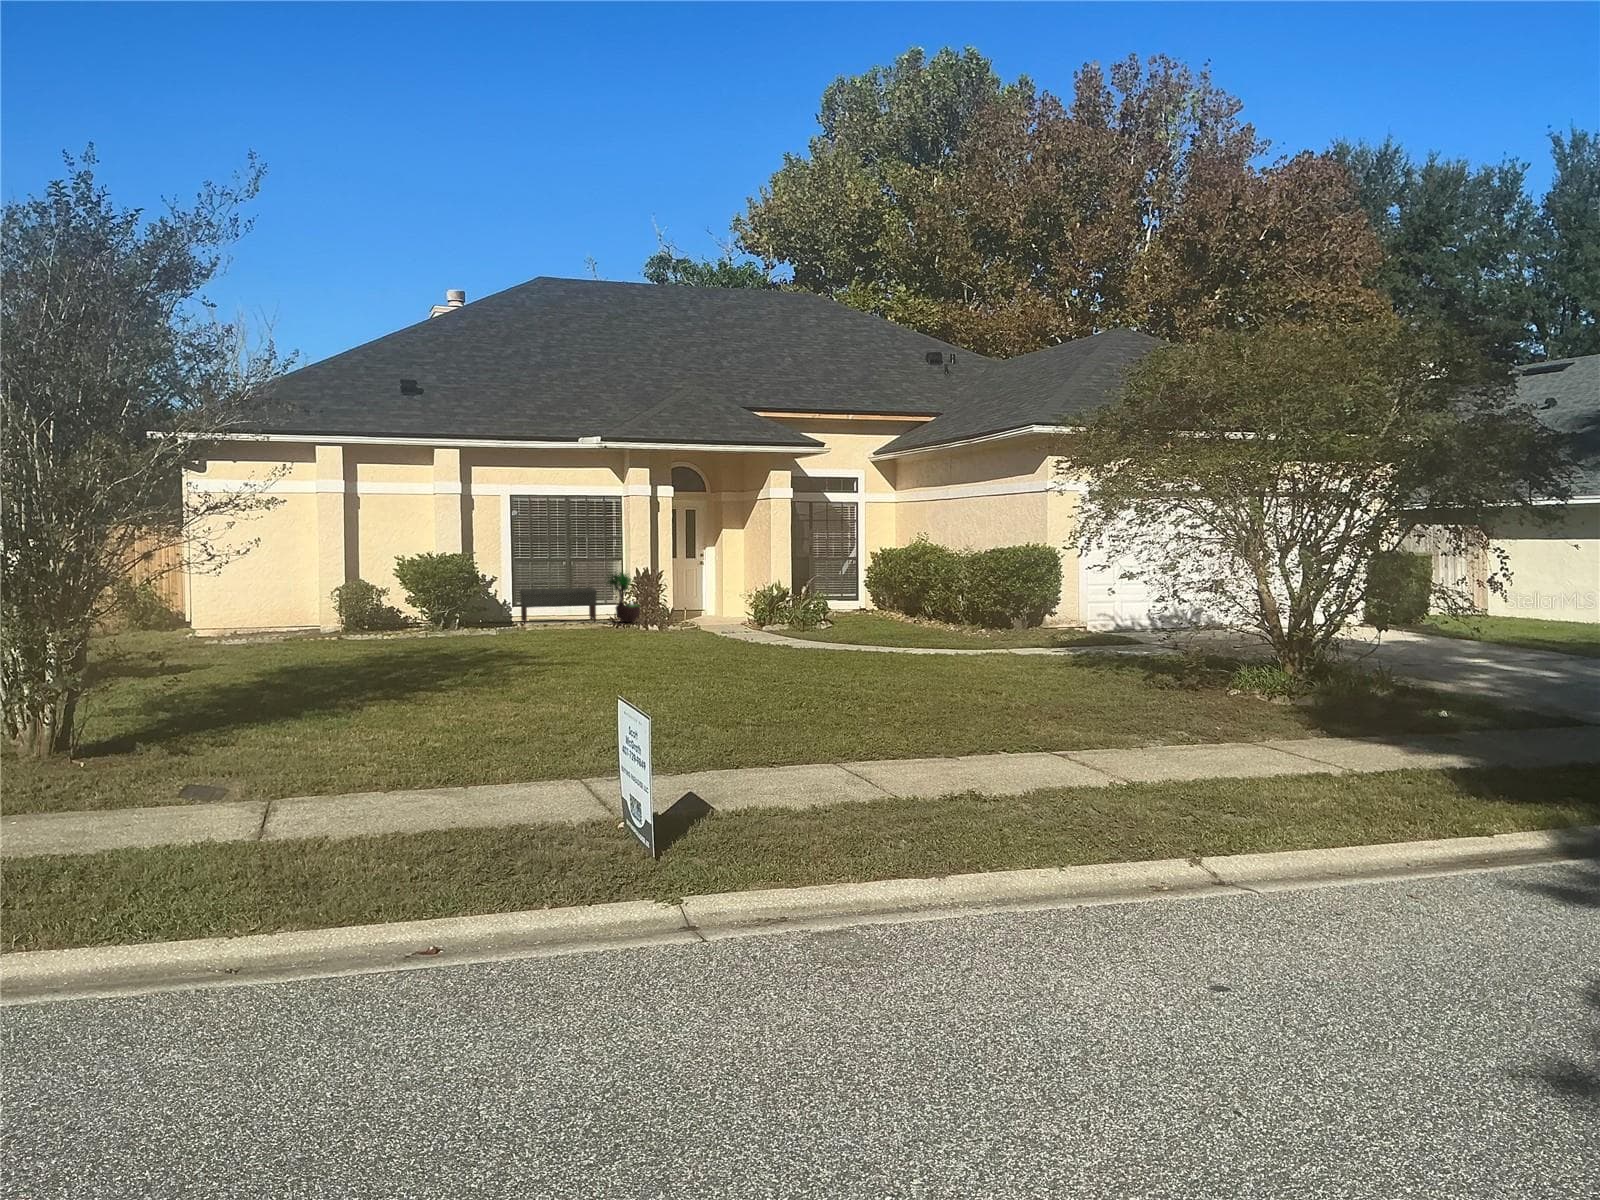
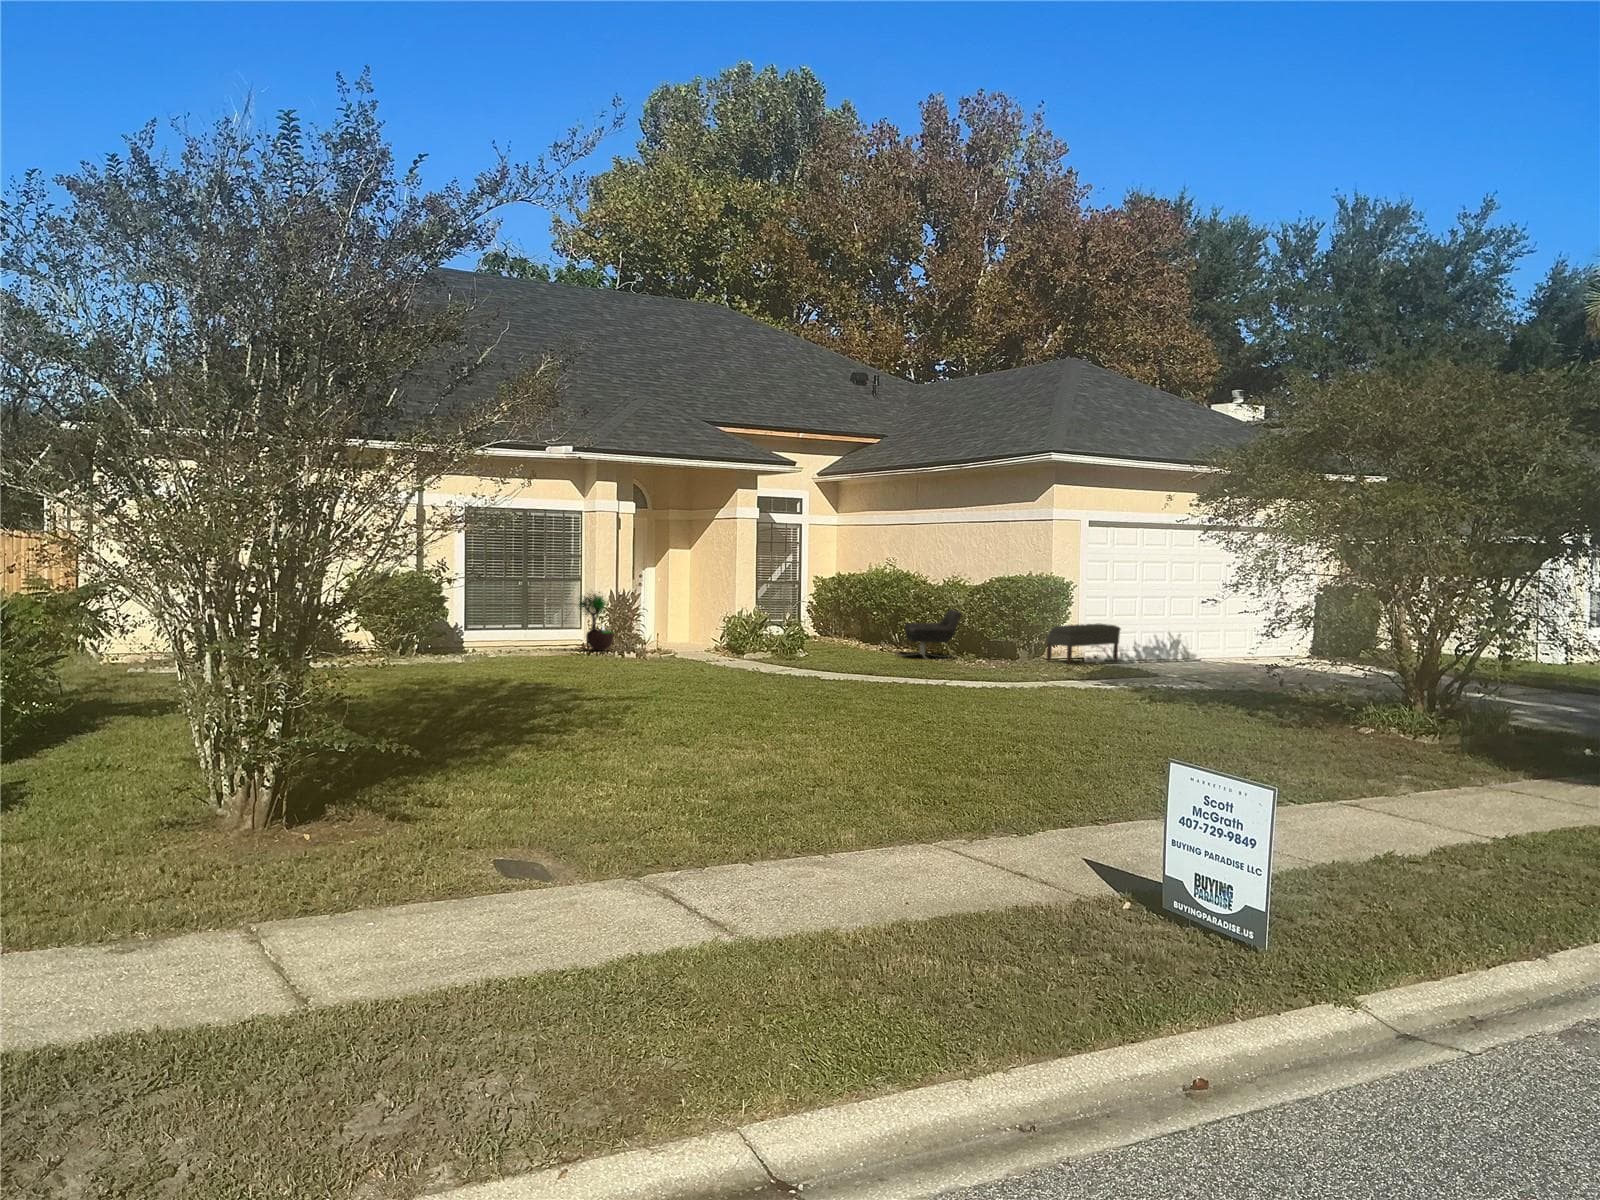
lounge chair: none [902,580,959,627] -> present [904,609,961,658]
bench: present [520,587,597,623] -> present [1047,623,1120,664]

